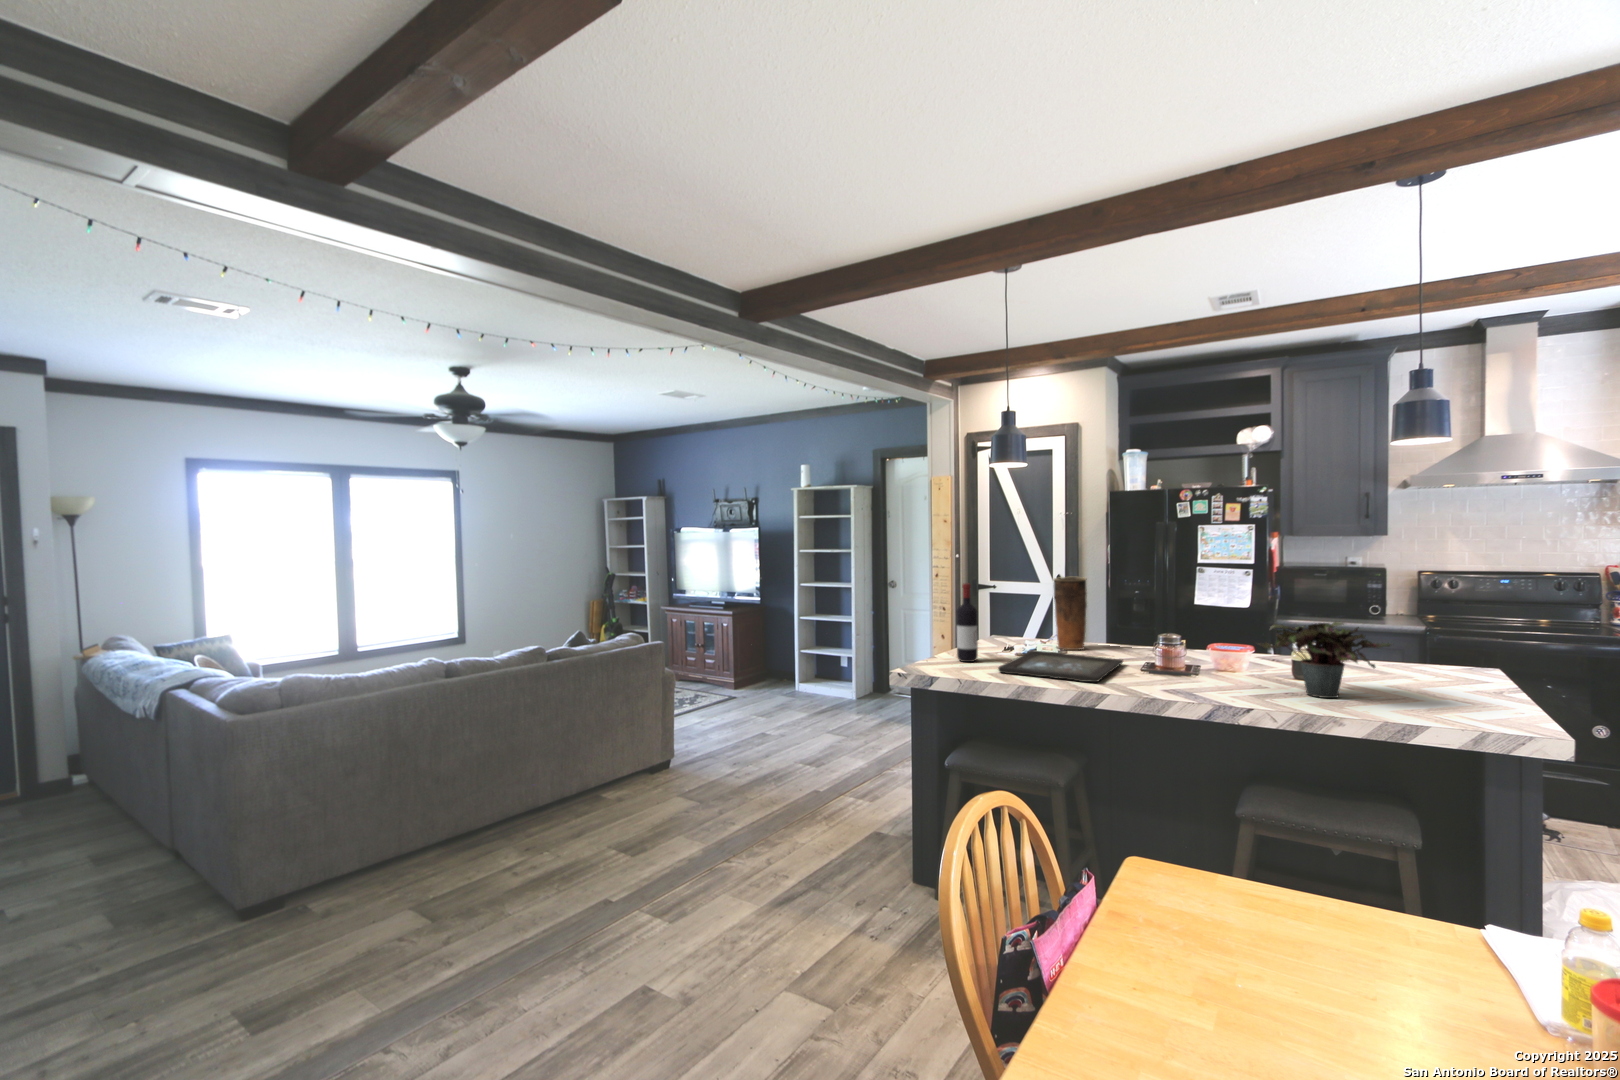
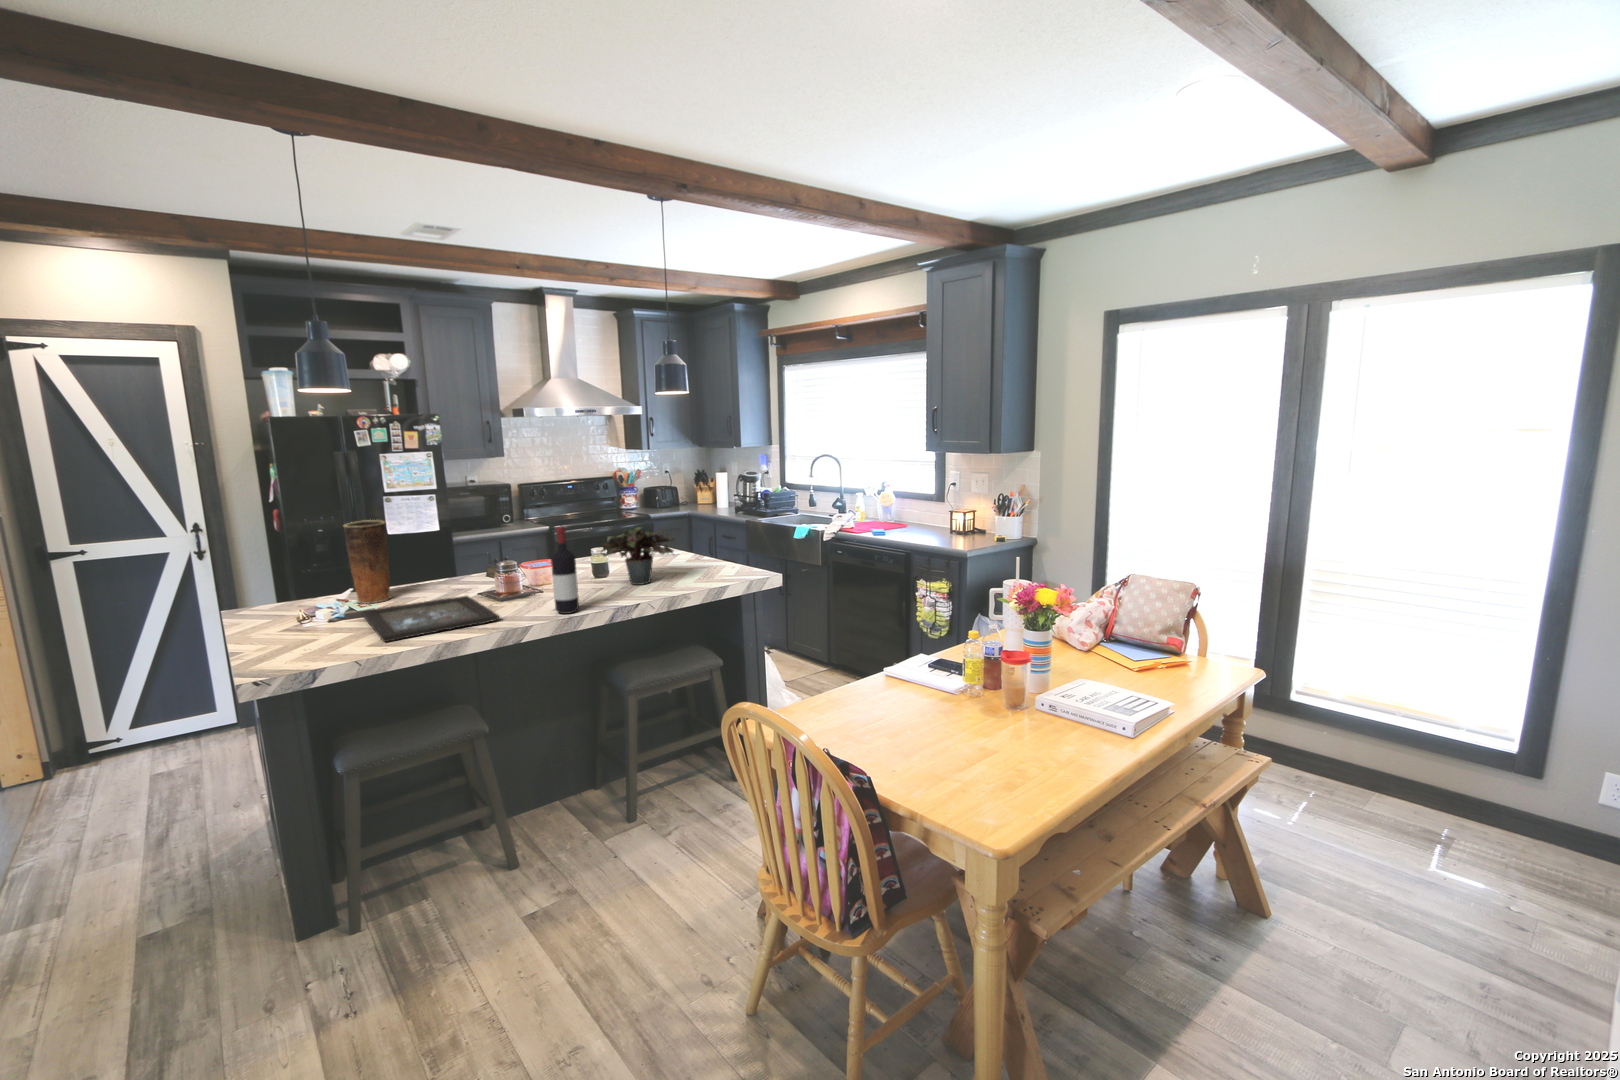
wine bottle: present [957,583,978,662] -> present [551,527,579,614]

